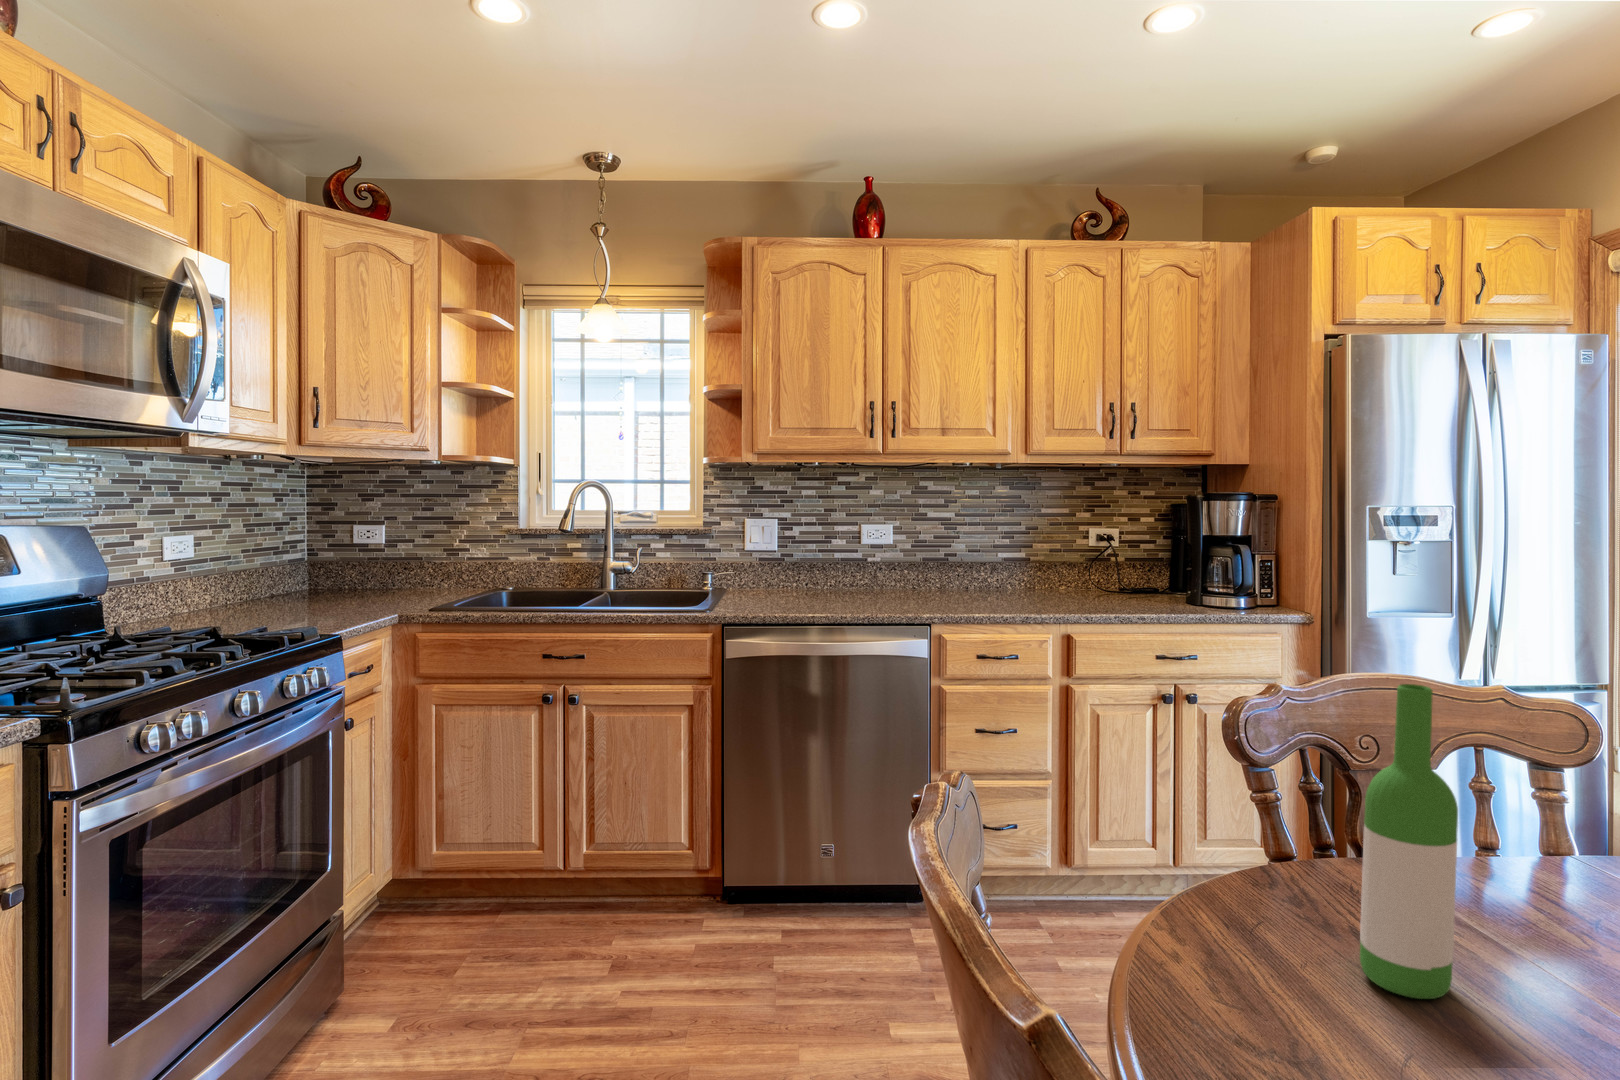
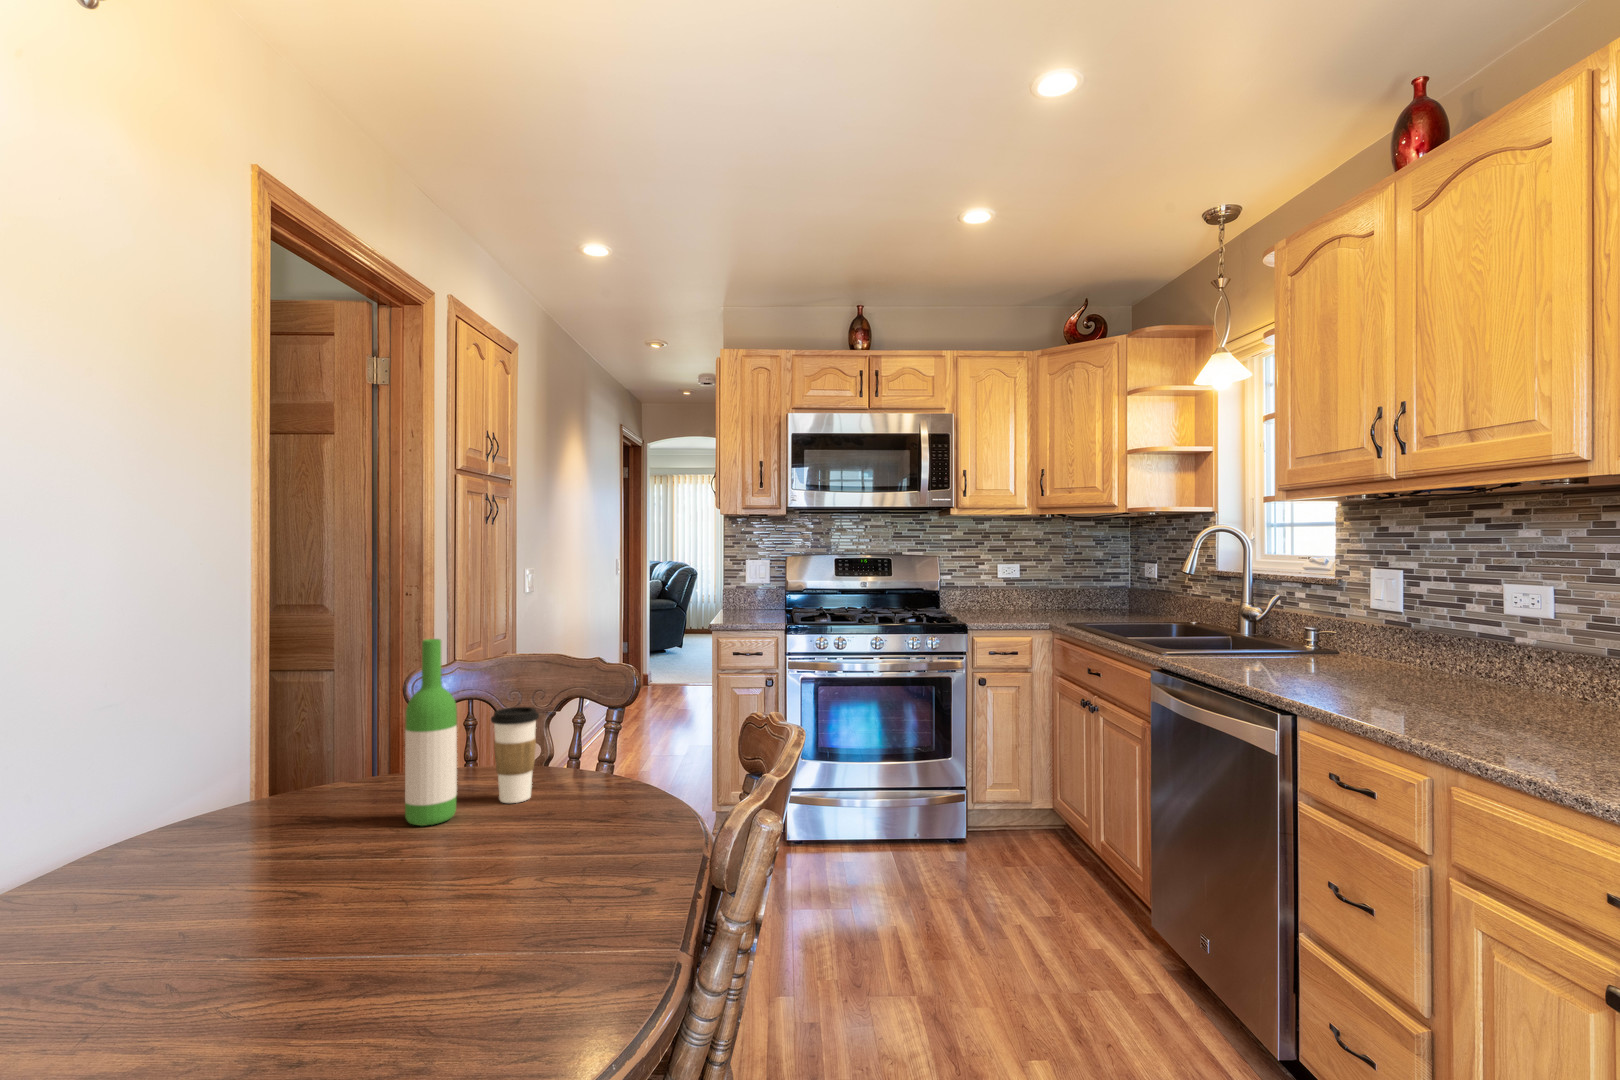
coffee cup: none [1209,784,1291,946] -> present [491,707,539,803]

